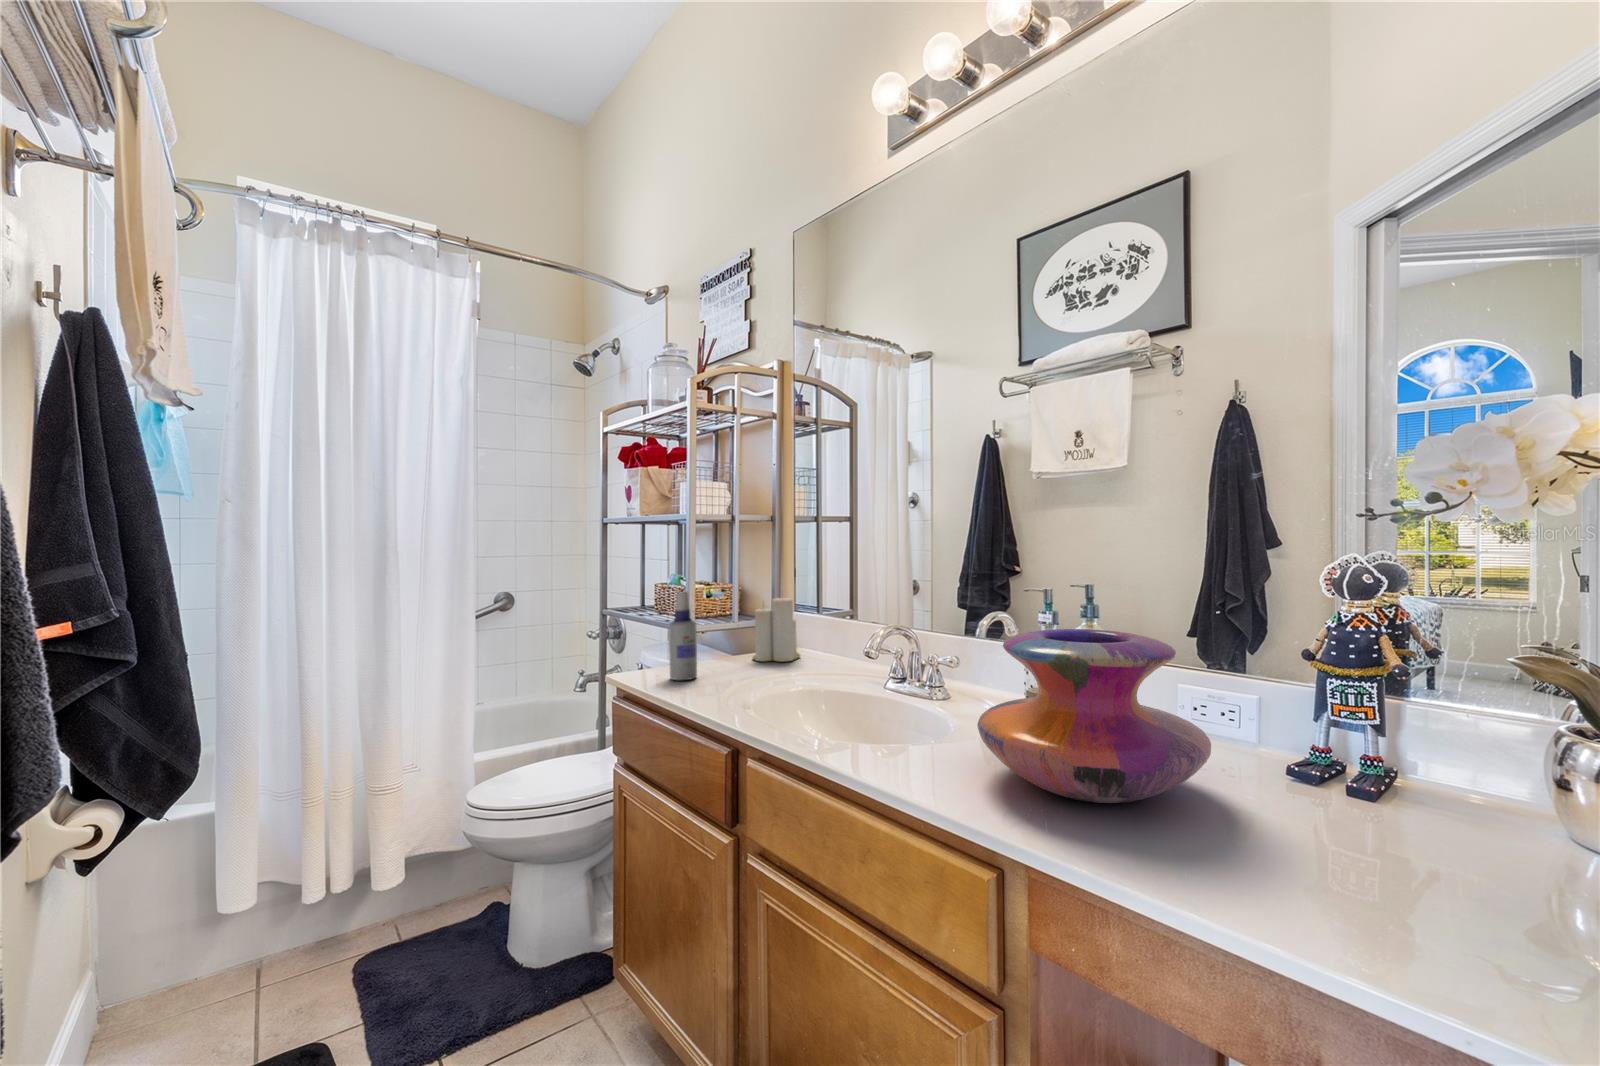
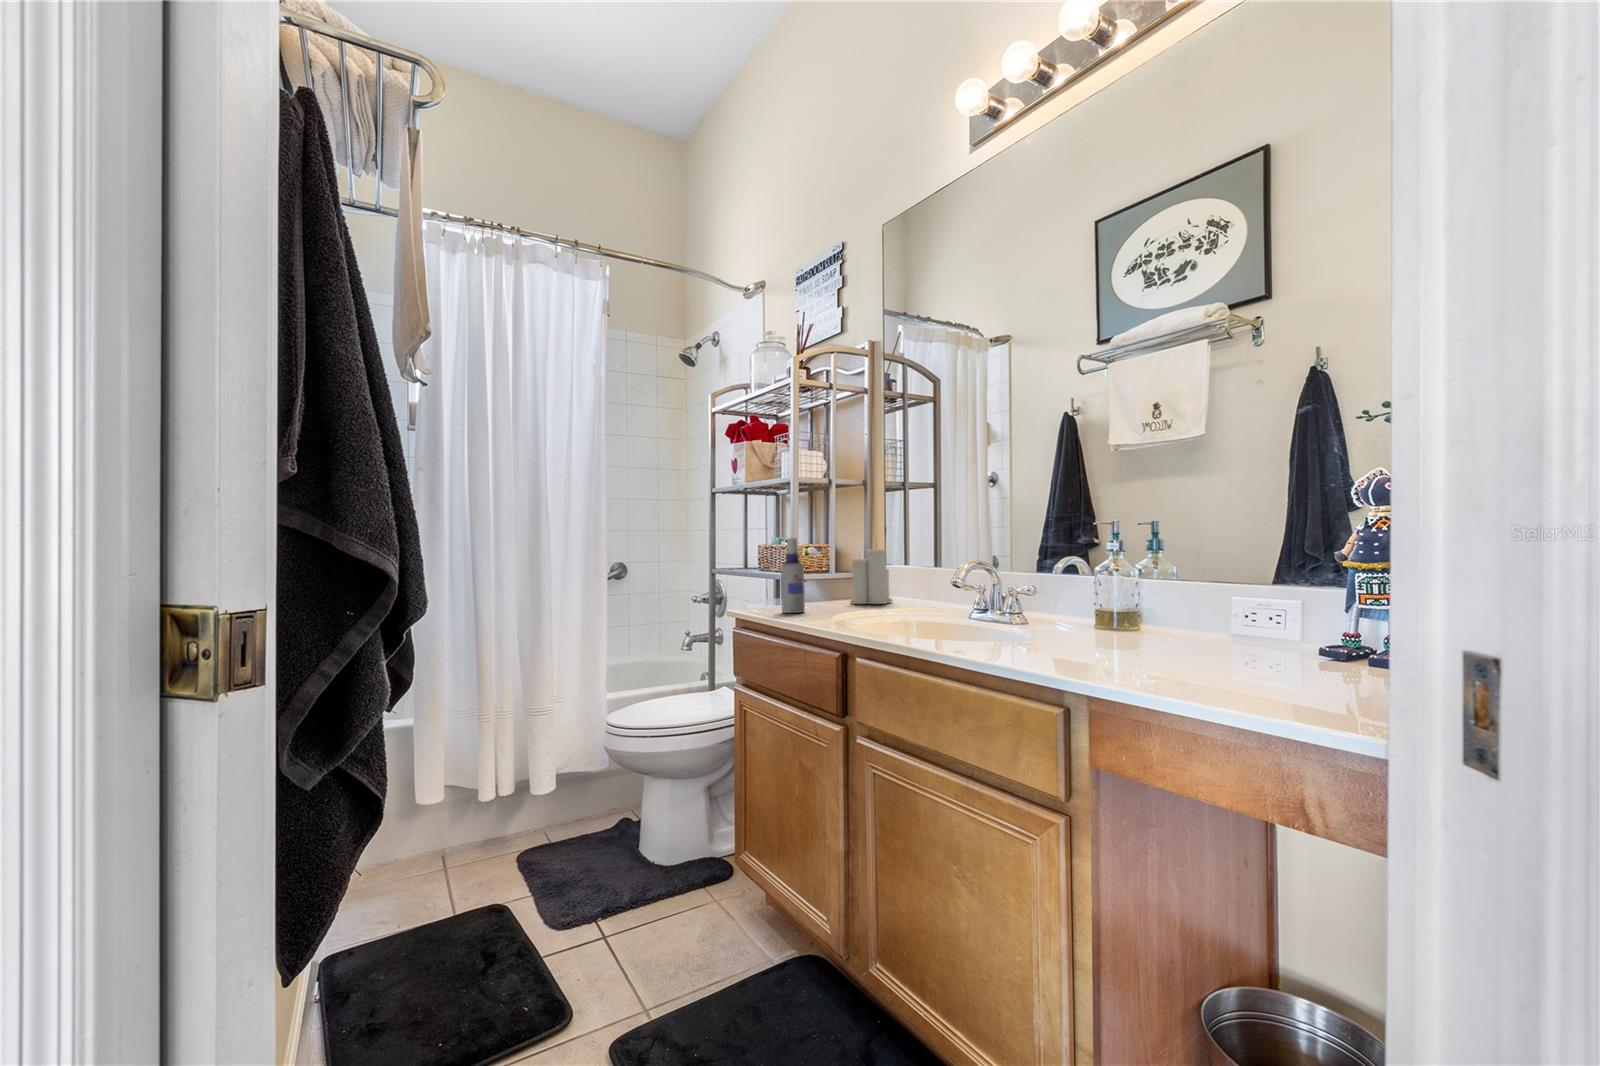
decorative vase: present [977,629,1211,803] -> none [1049,538,1244,666]

